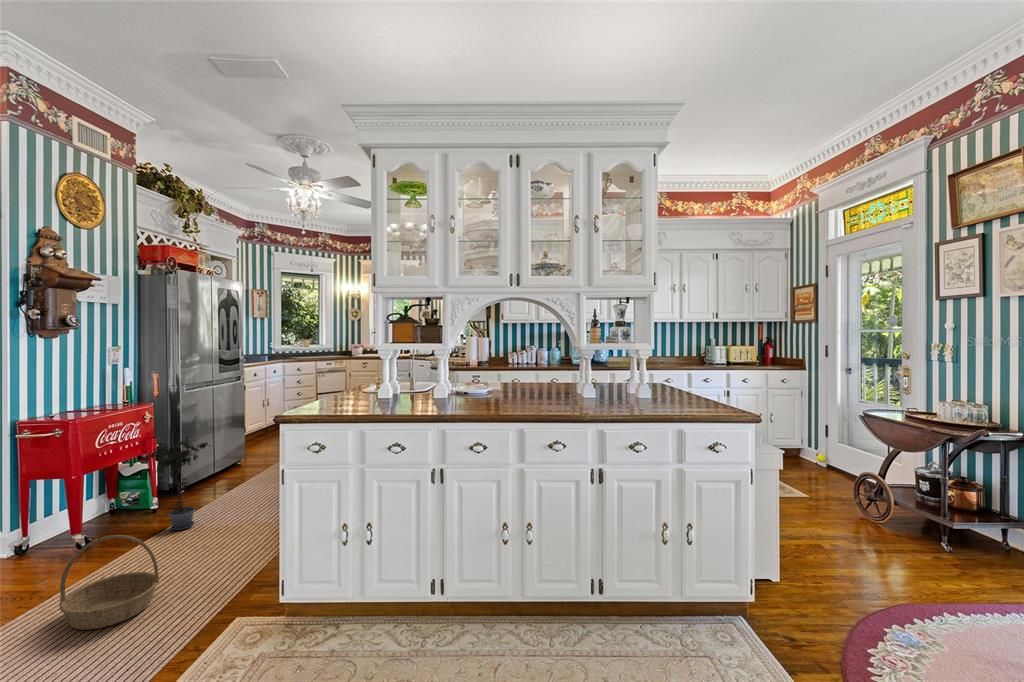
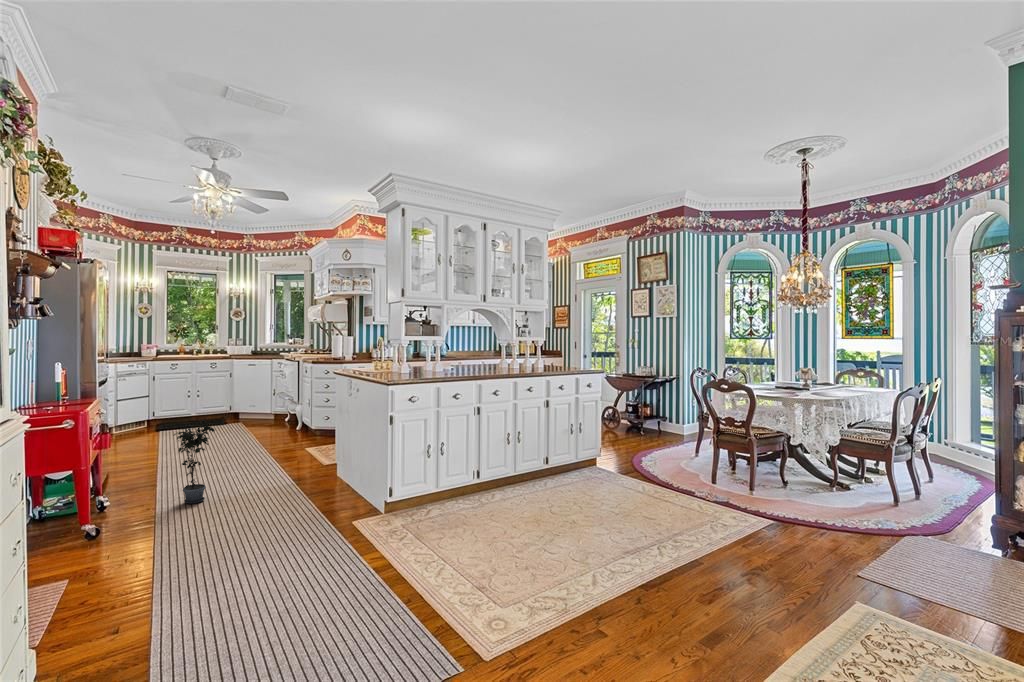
basket: present [60,535,159,630] -> none [236,476,297,541]

